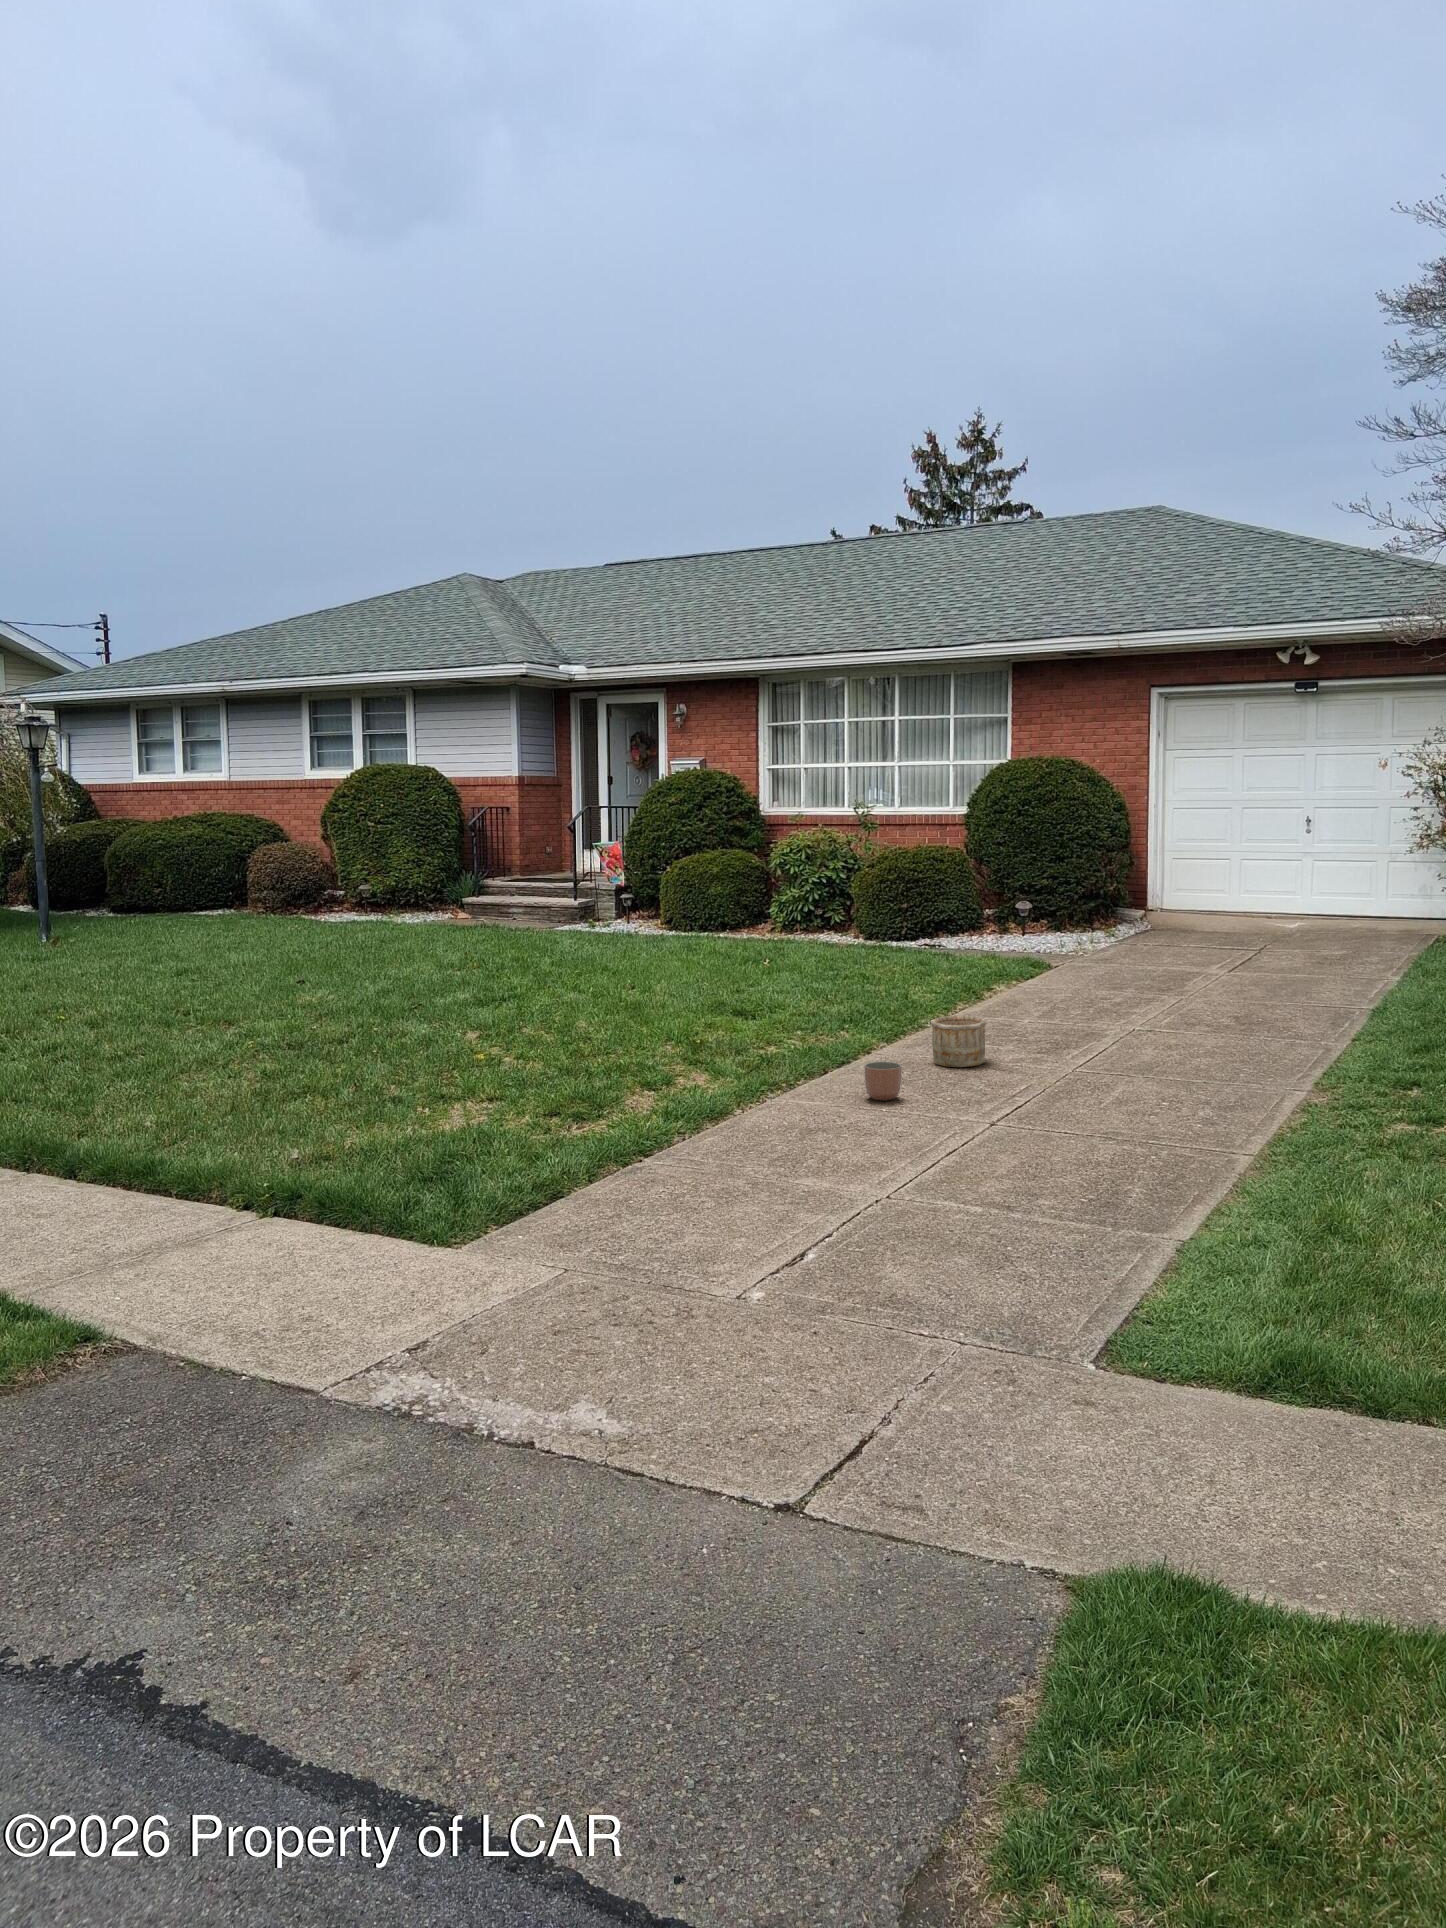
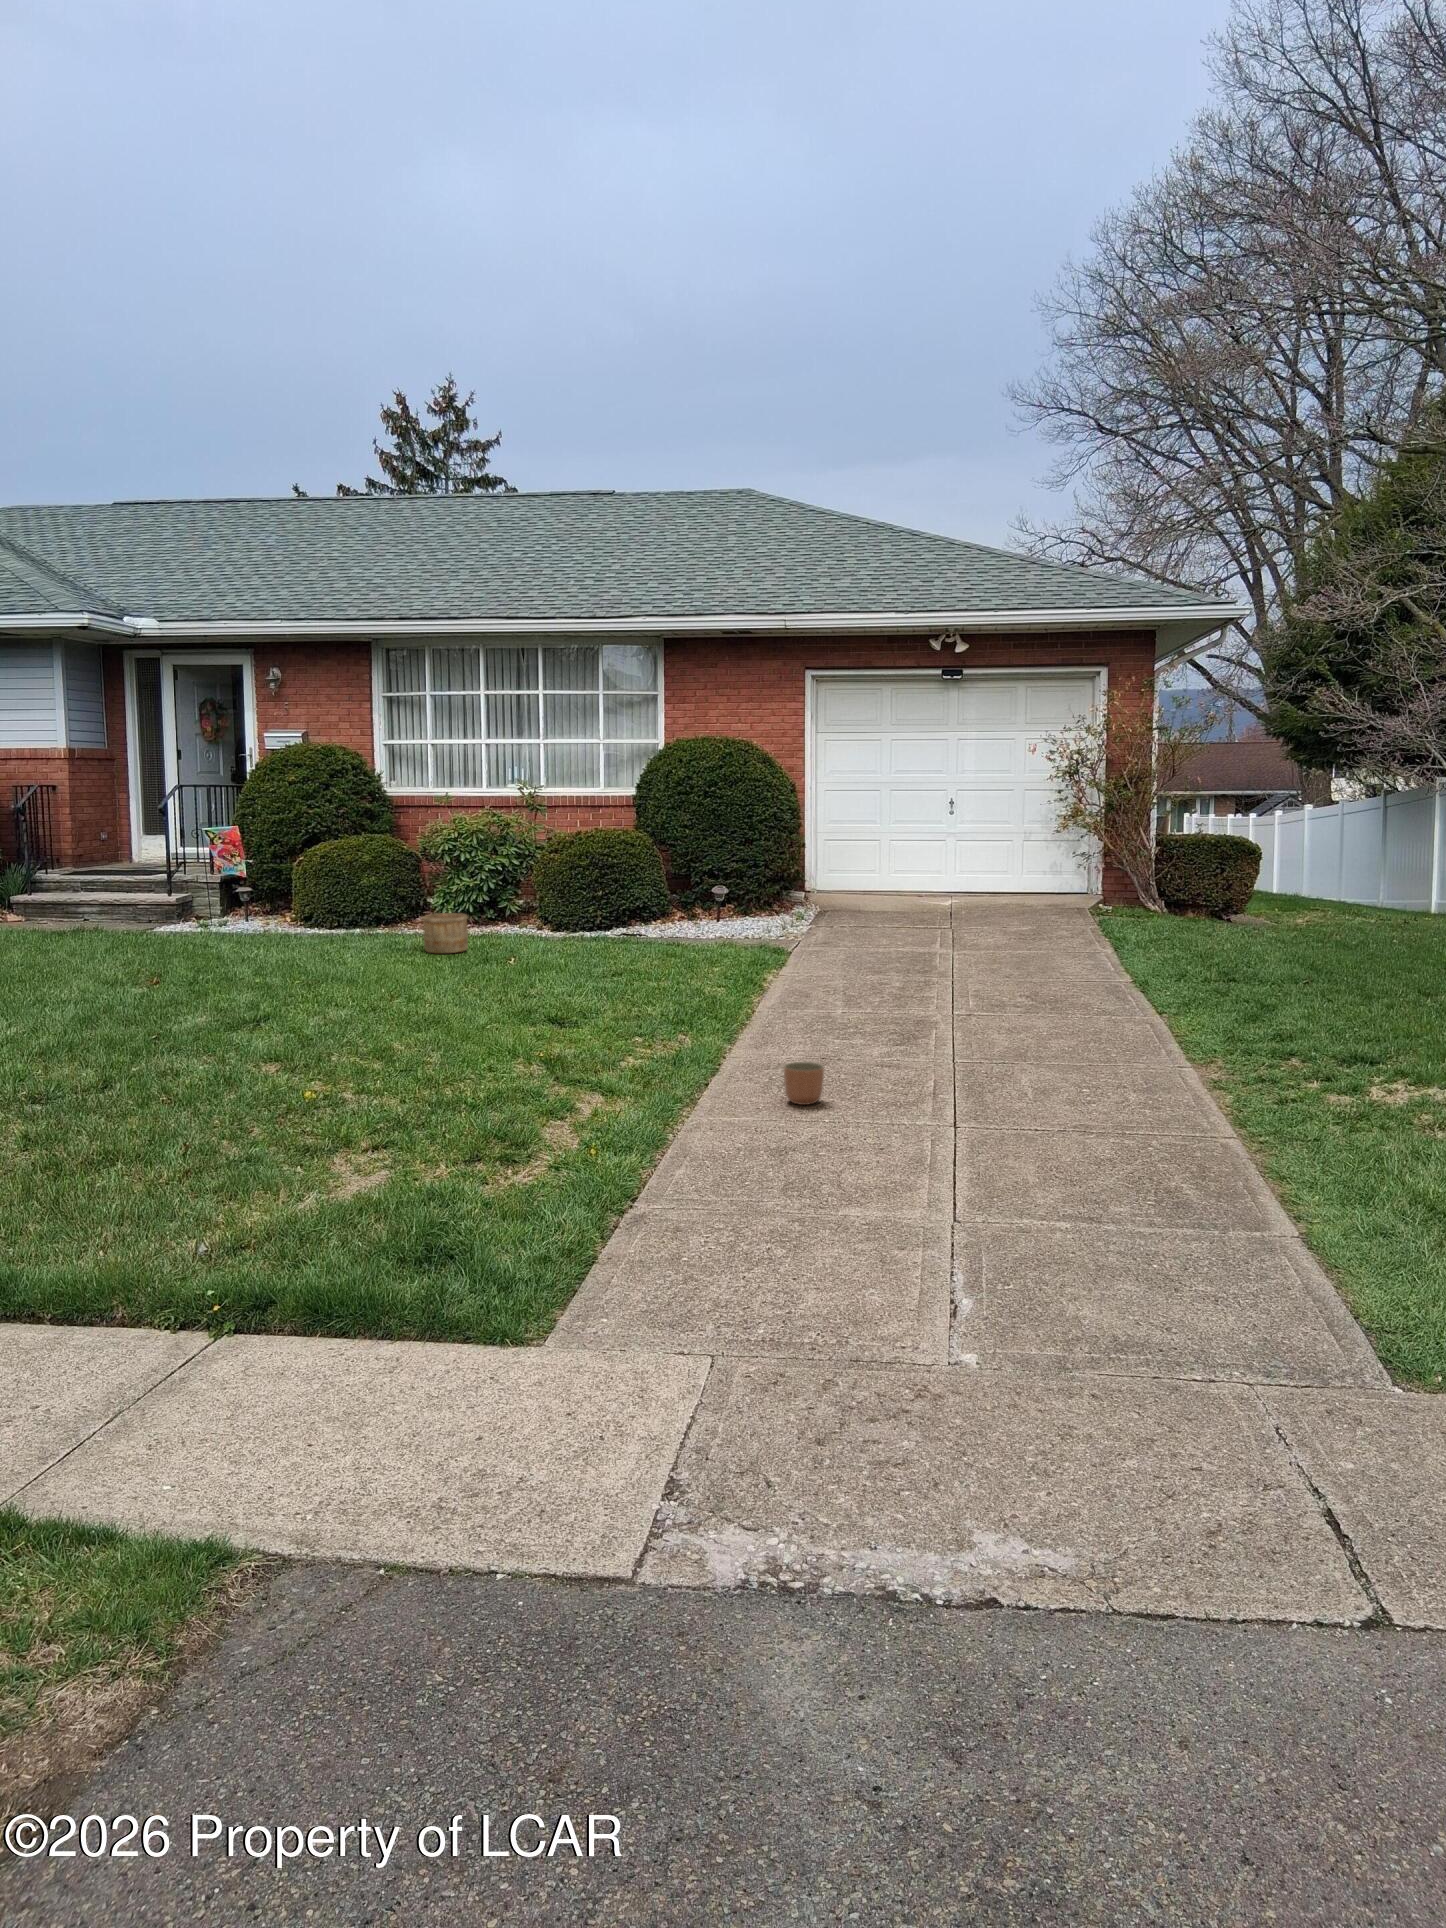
wooden bucket: present [930,1015,986,1067] -> present [422,913,468,953]

